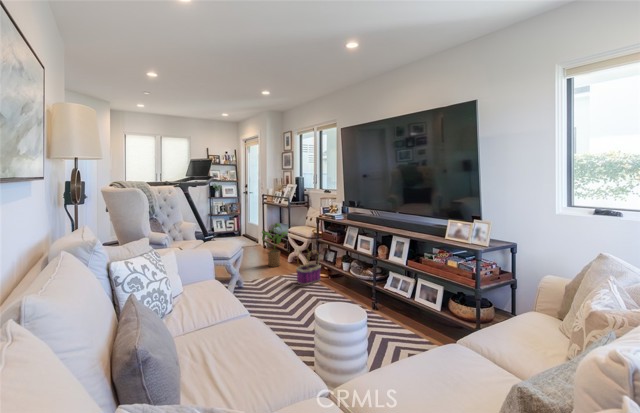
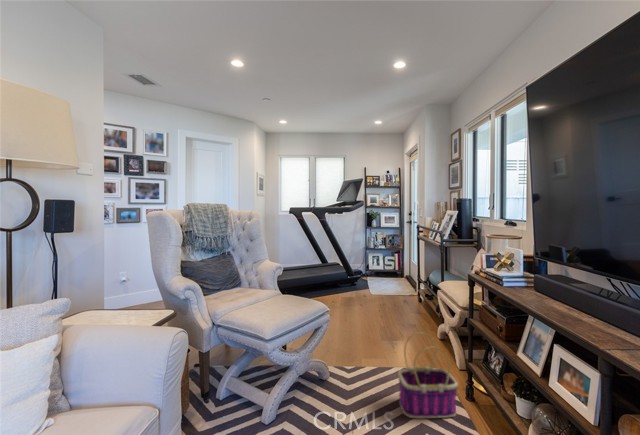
house plant: present [262,223,287,267] -> none [378,271,424,344]

